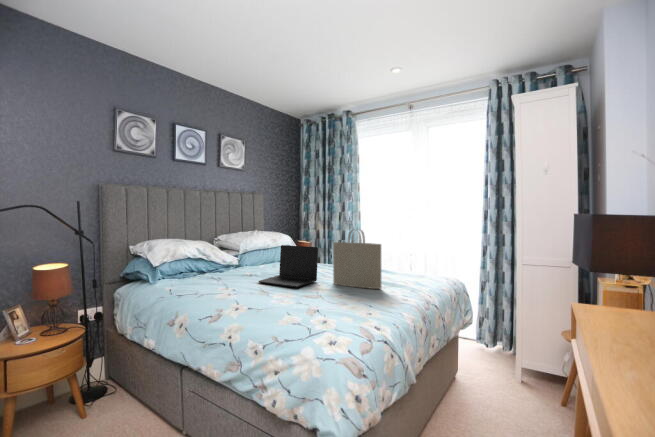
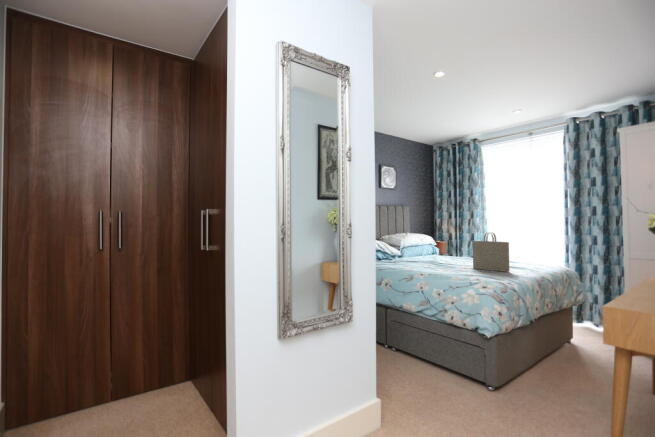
laptop: present [259,245,318,288] -> none [422,243,461,269]

